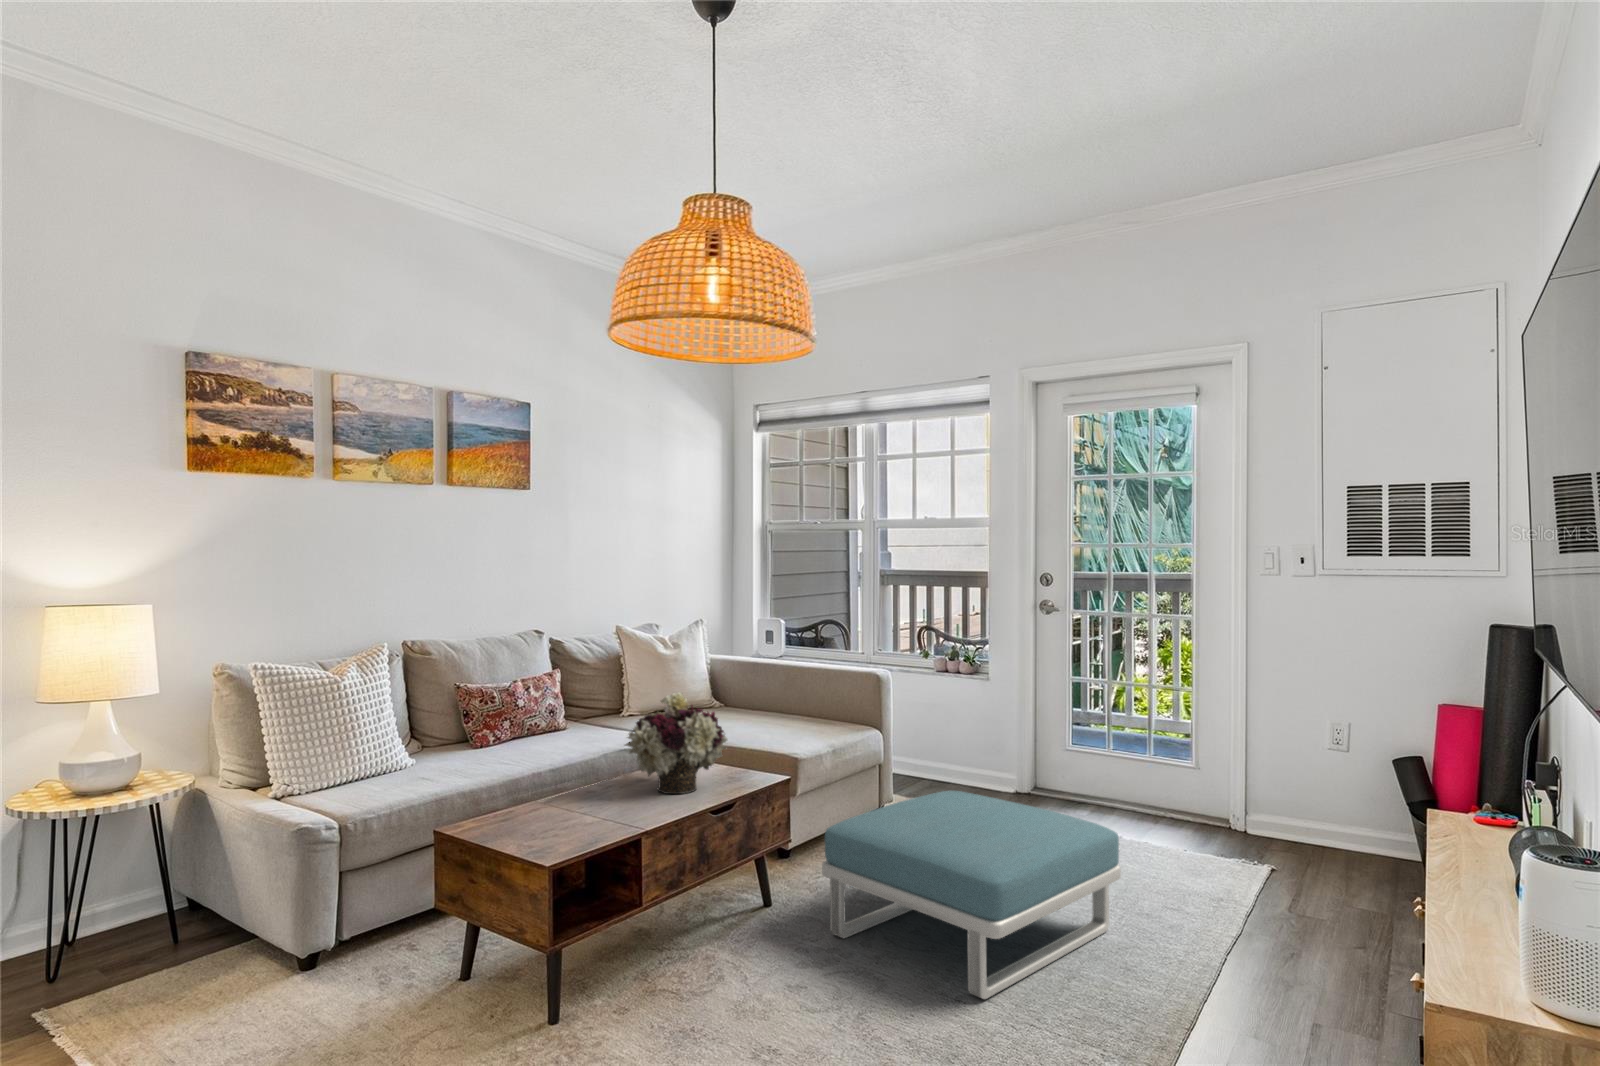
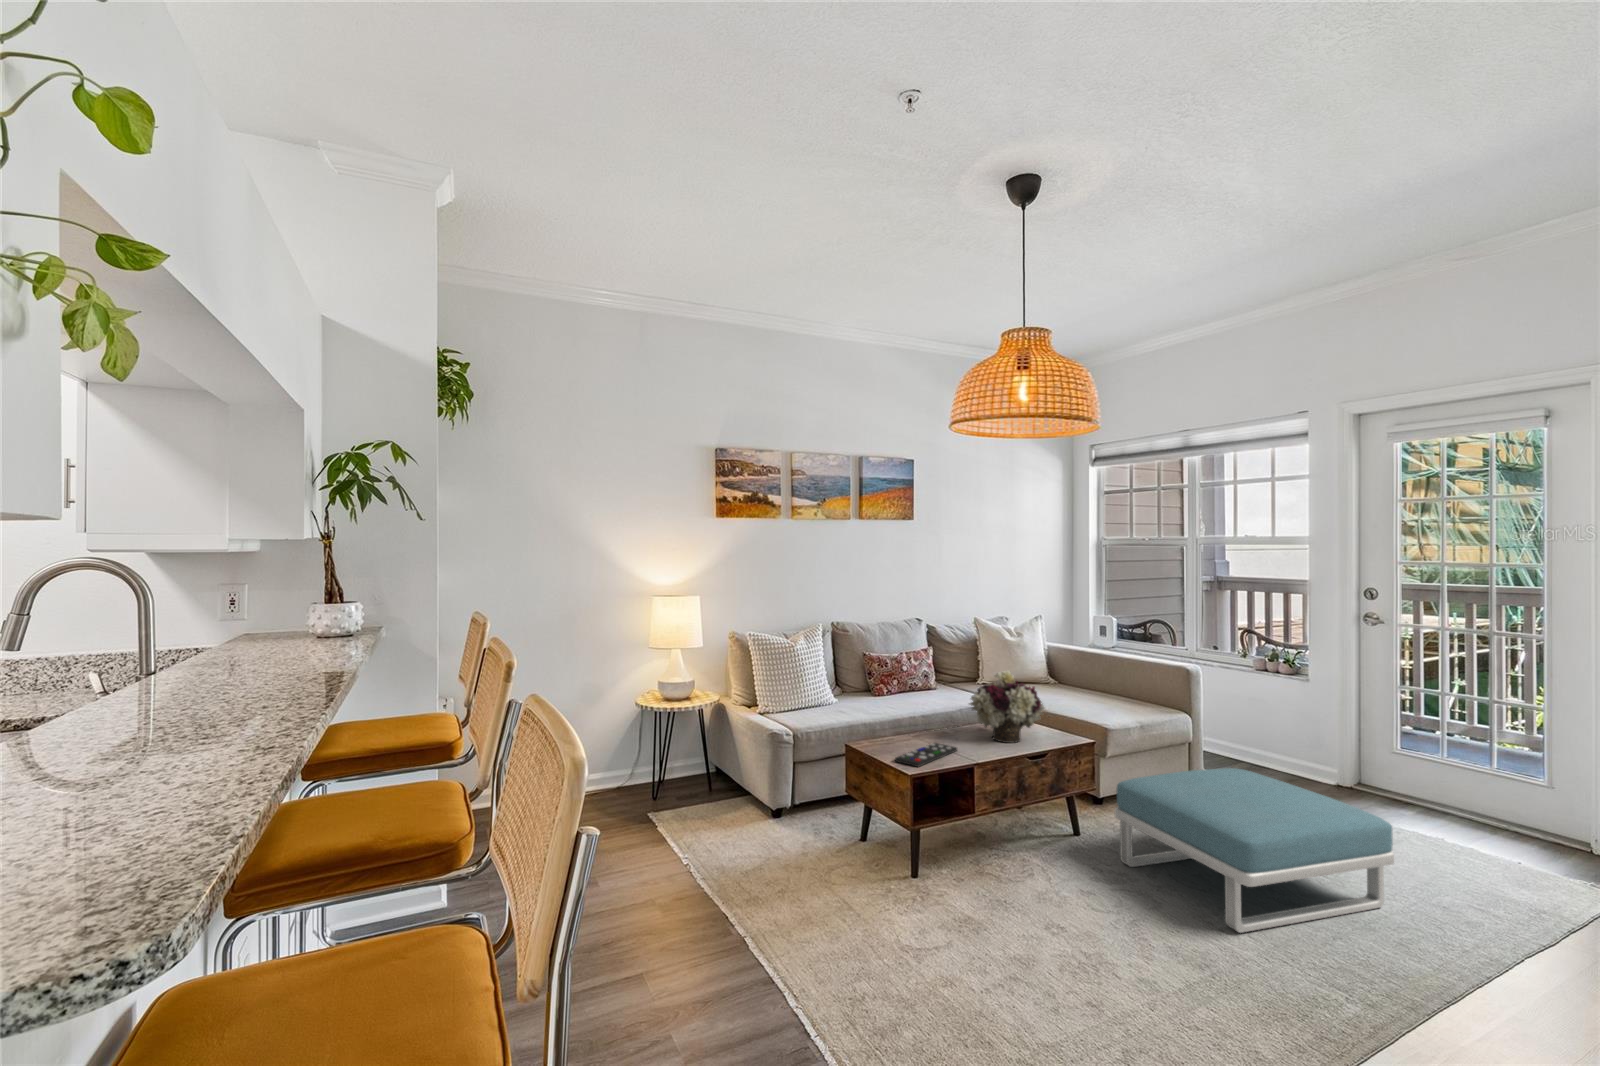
remote control: none [521,807,613,848] -> present [895,743,957,767]

